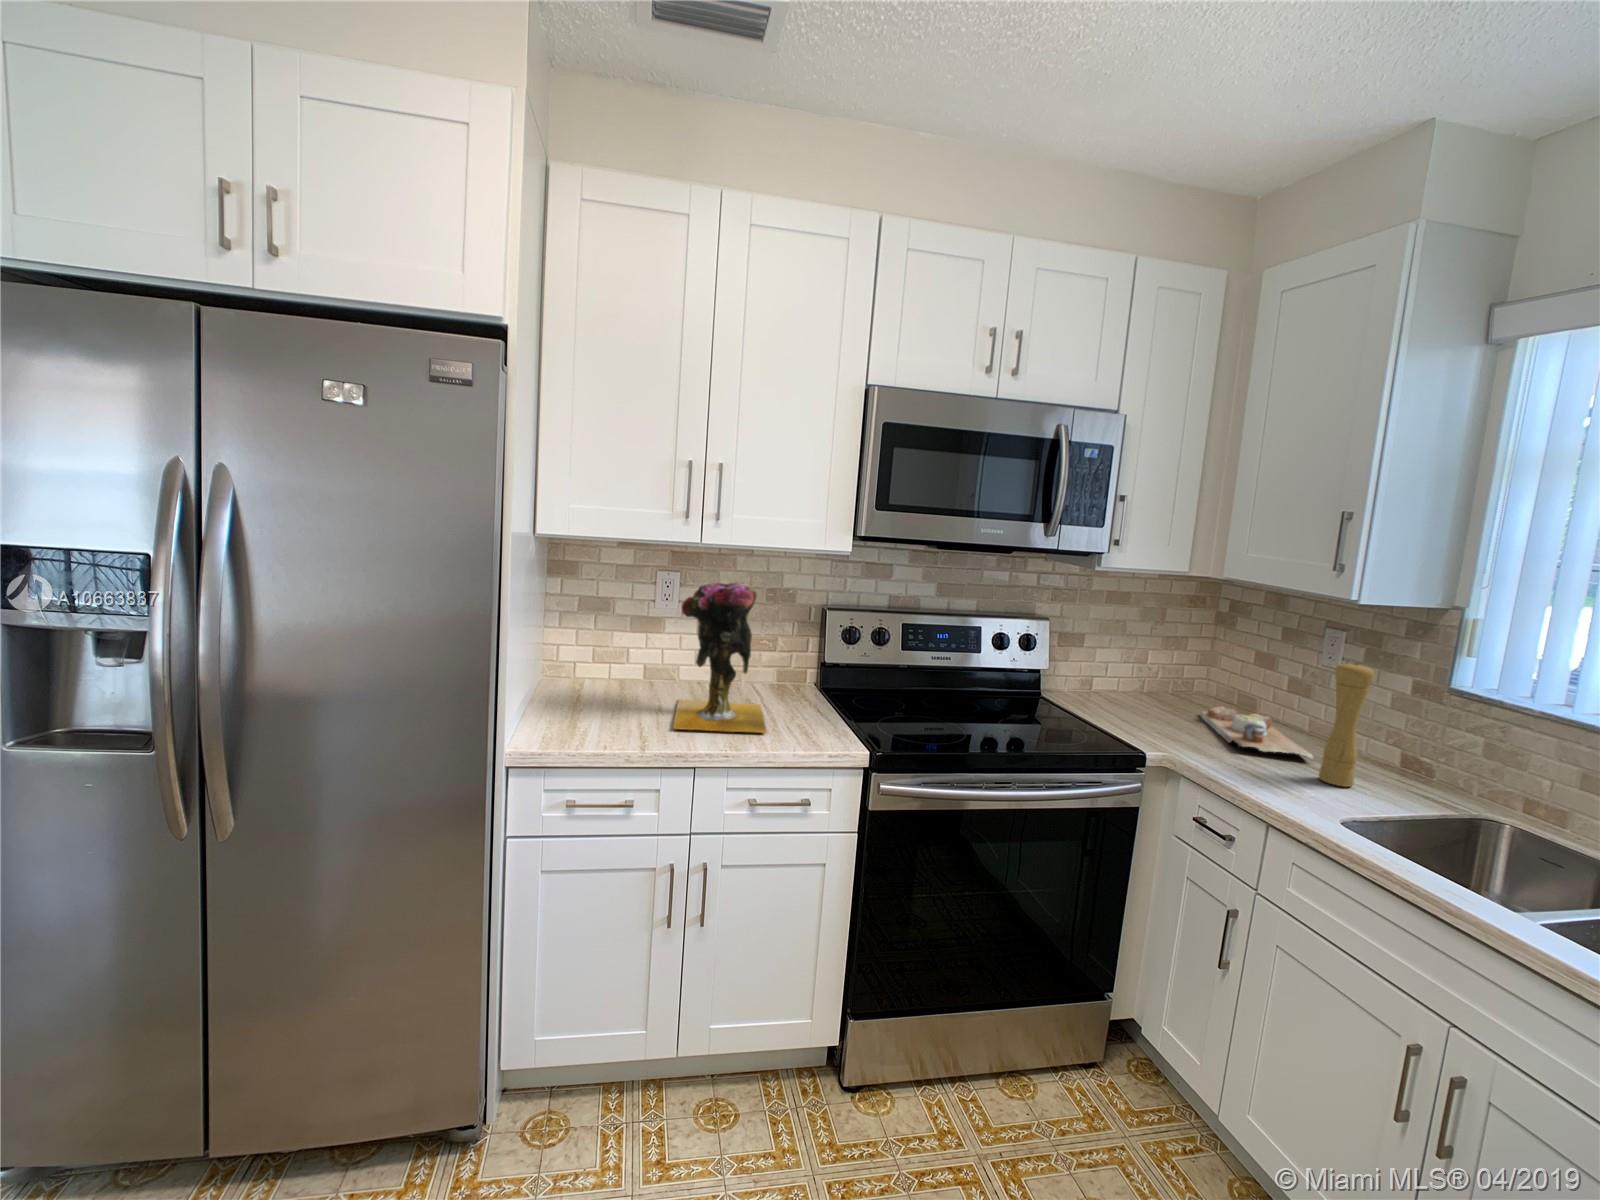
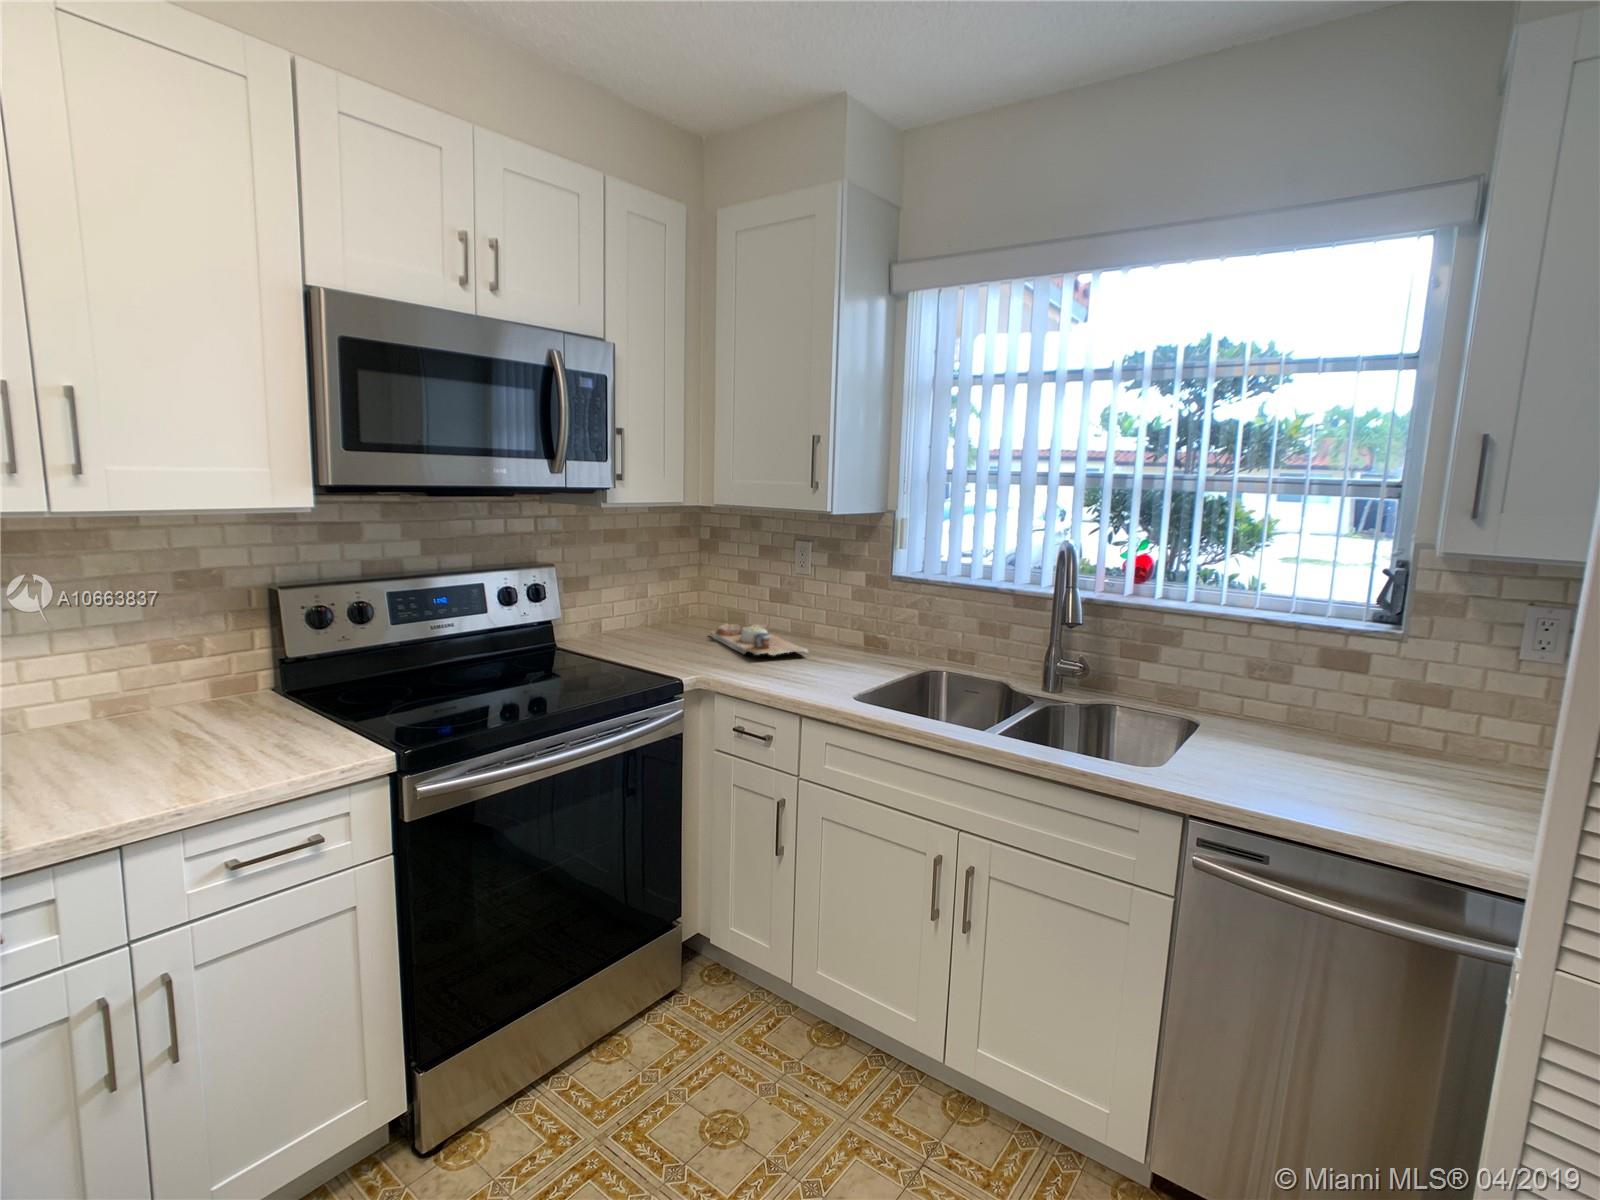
vase: present [673,583,767,733] -> none [29,566,233,802]
pepper mill: present [1318,663,1374,787] -> none [818,564,847,670]

